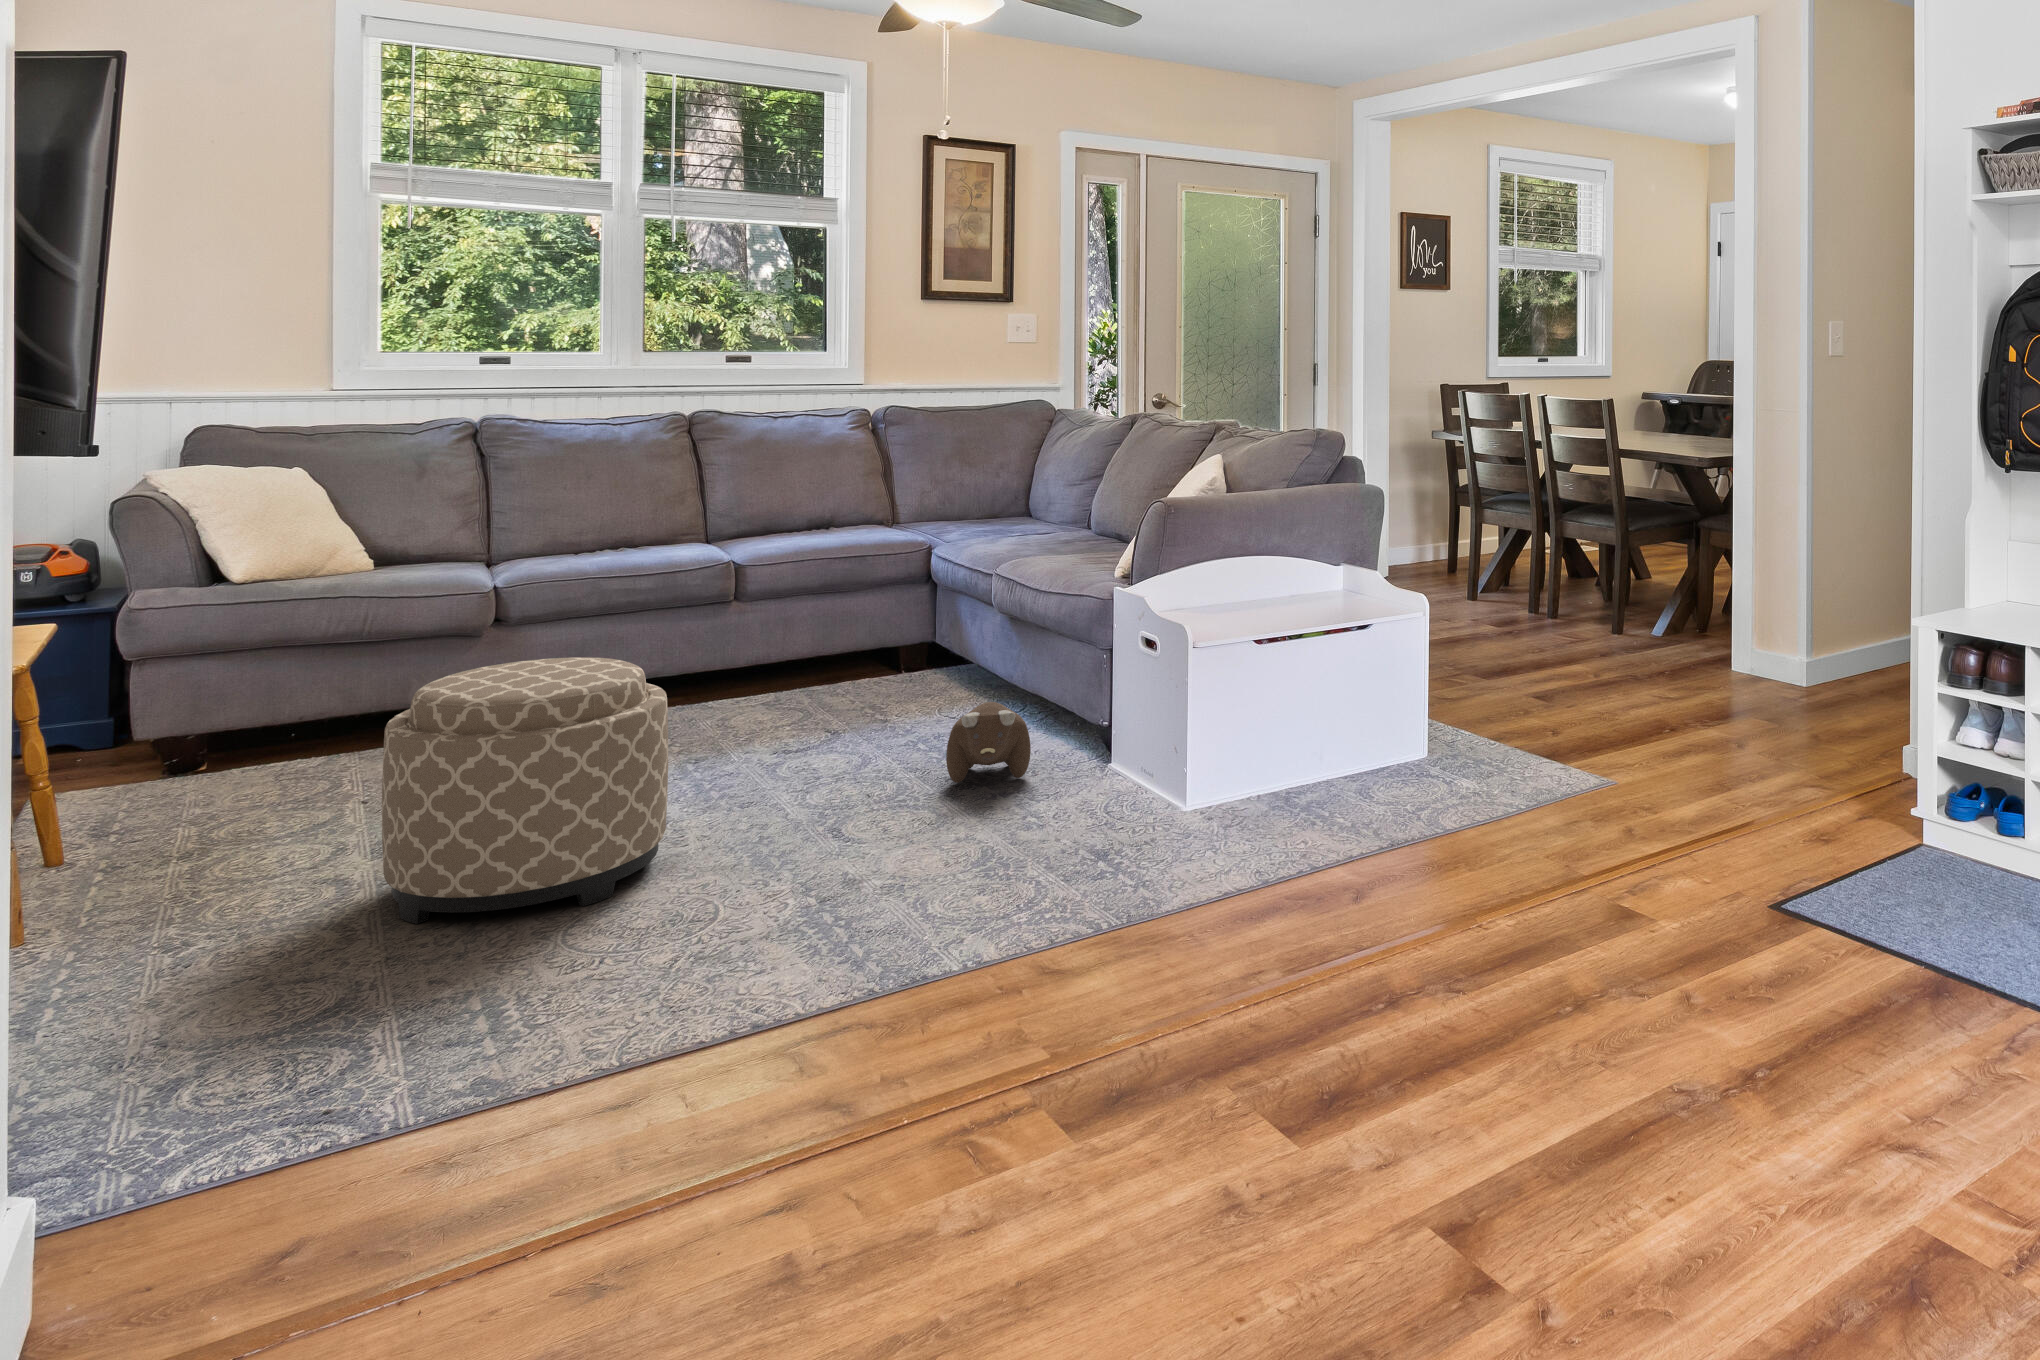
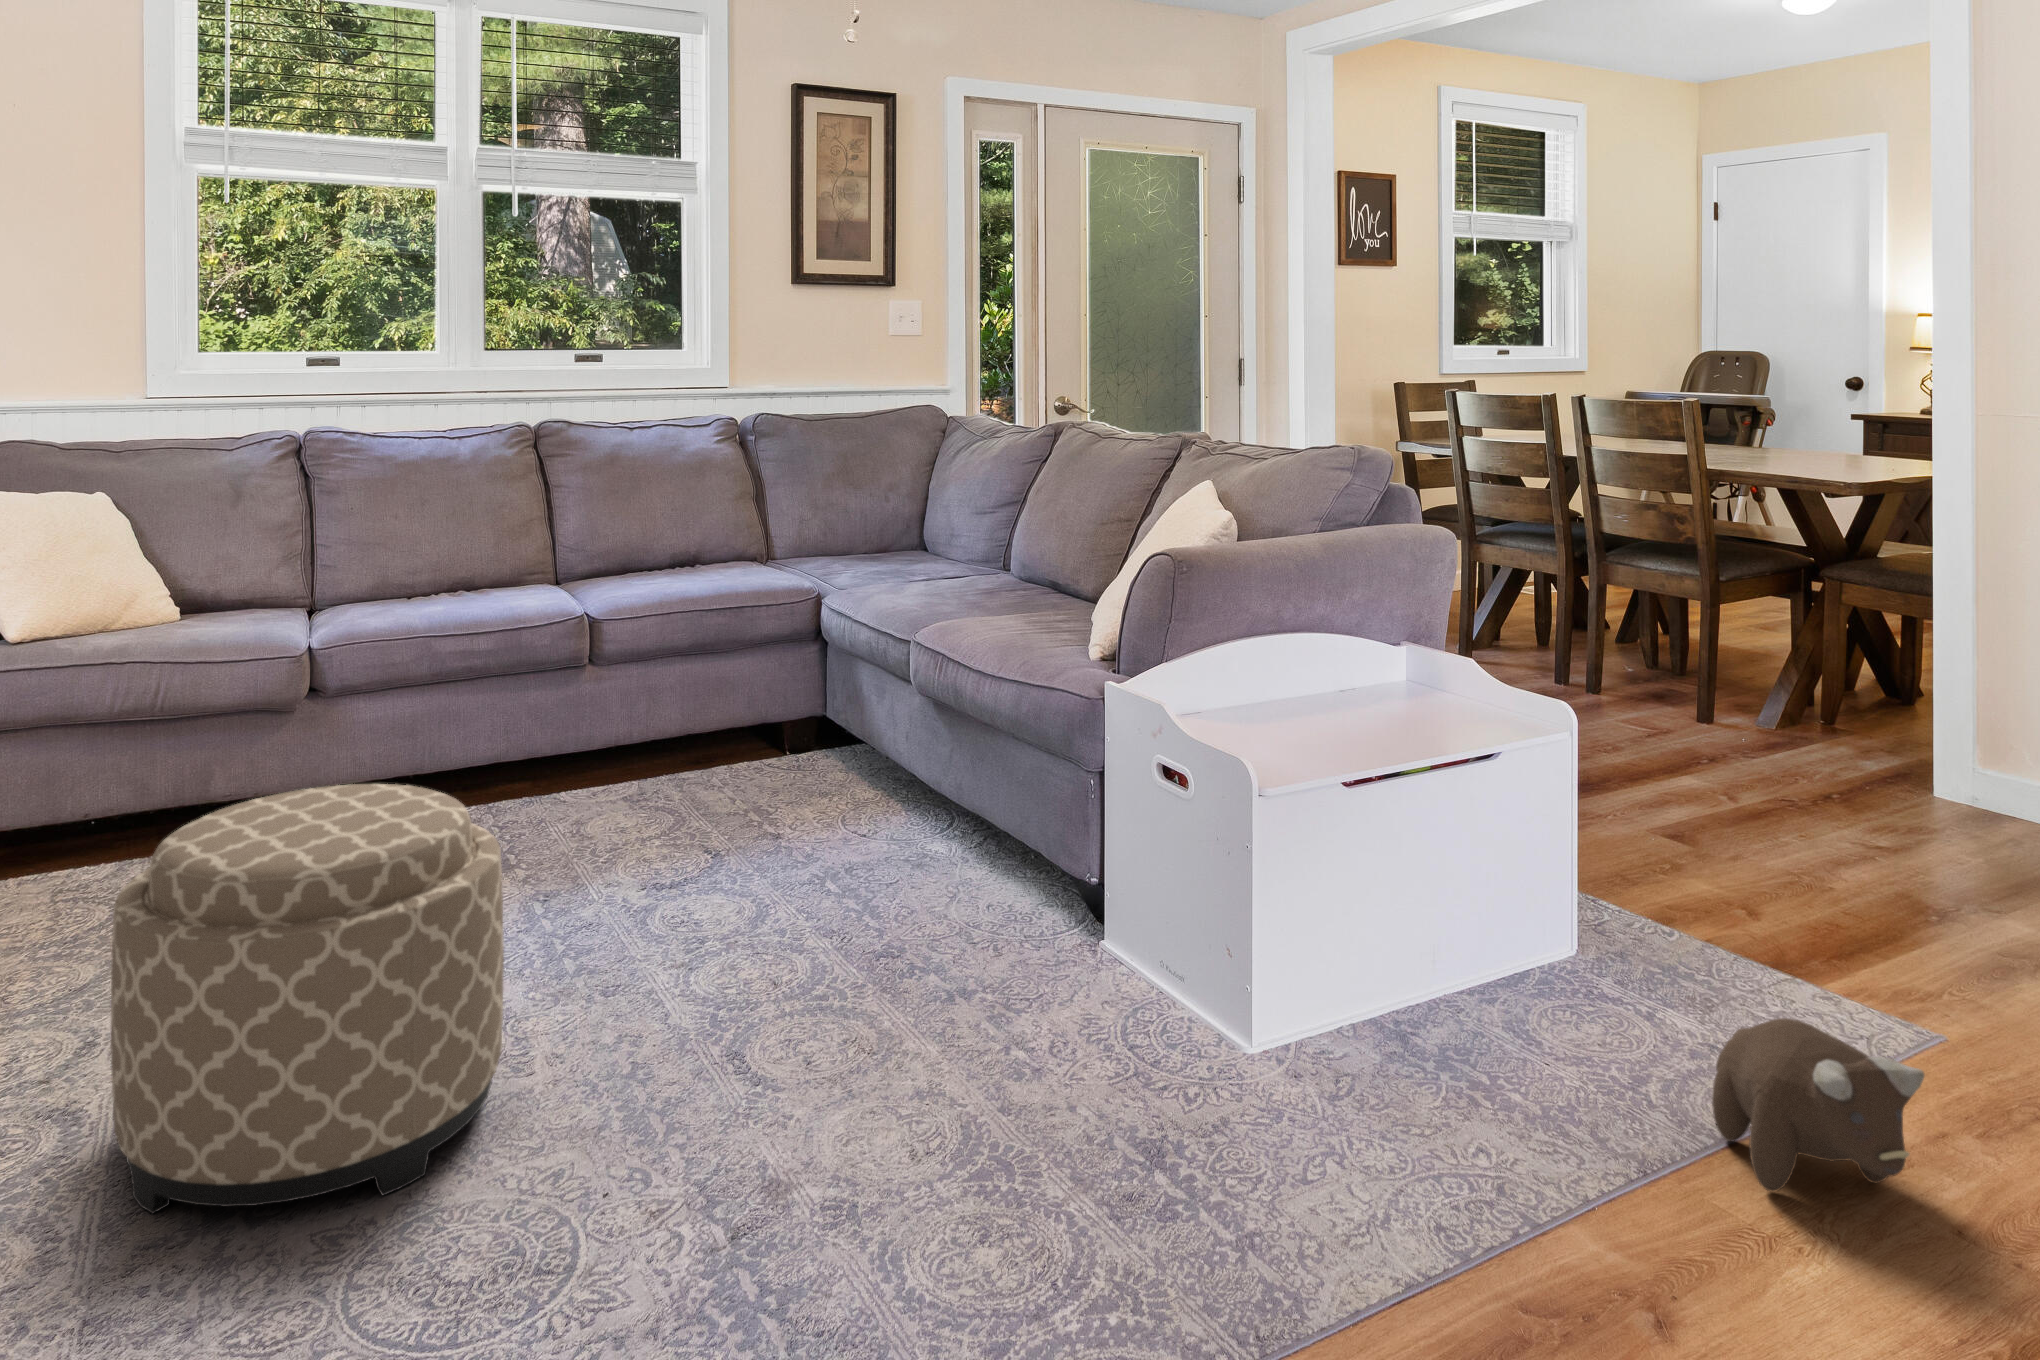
plush toy: present [946,702,1031,783] -> present [1712,1018,1925,1192]

